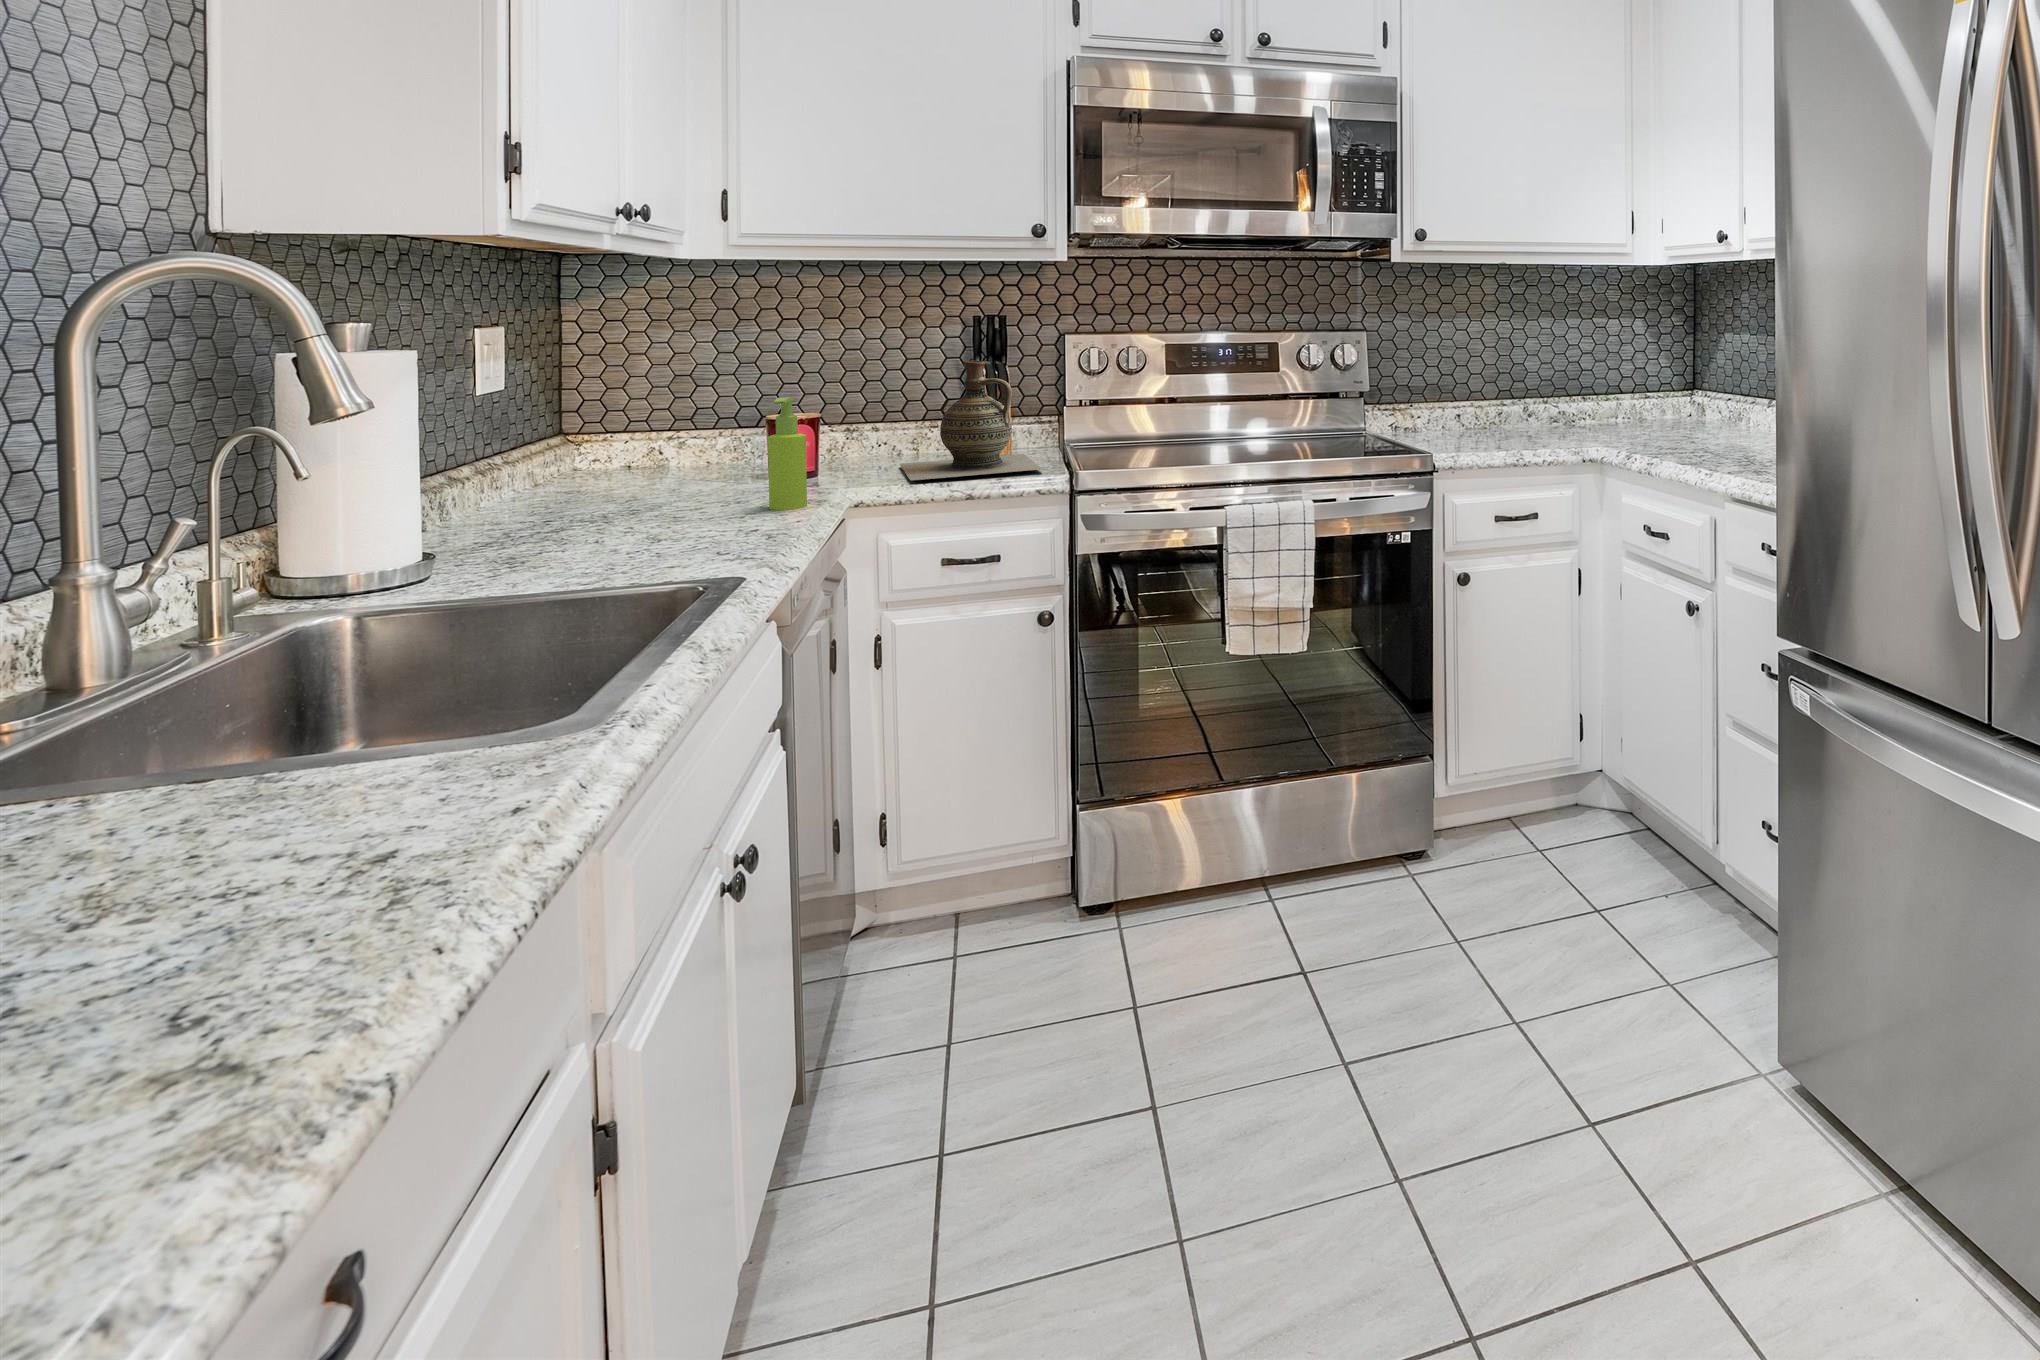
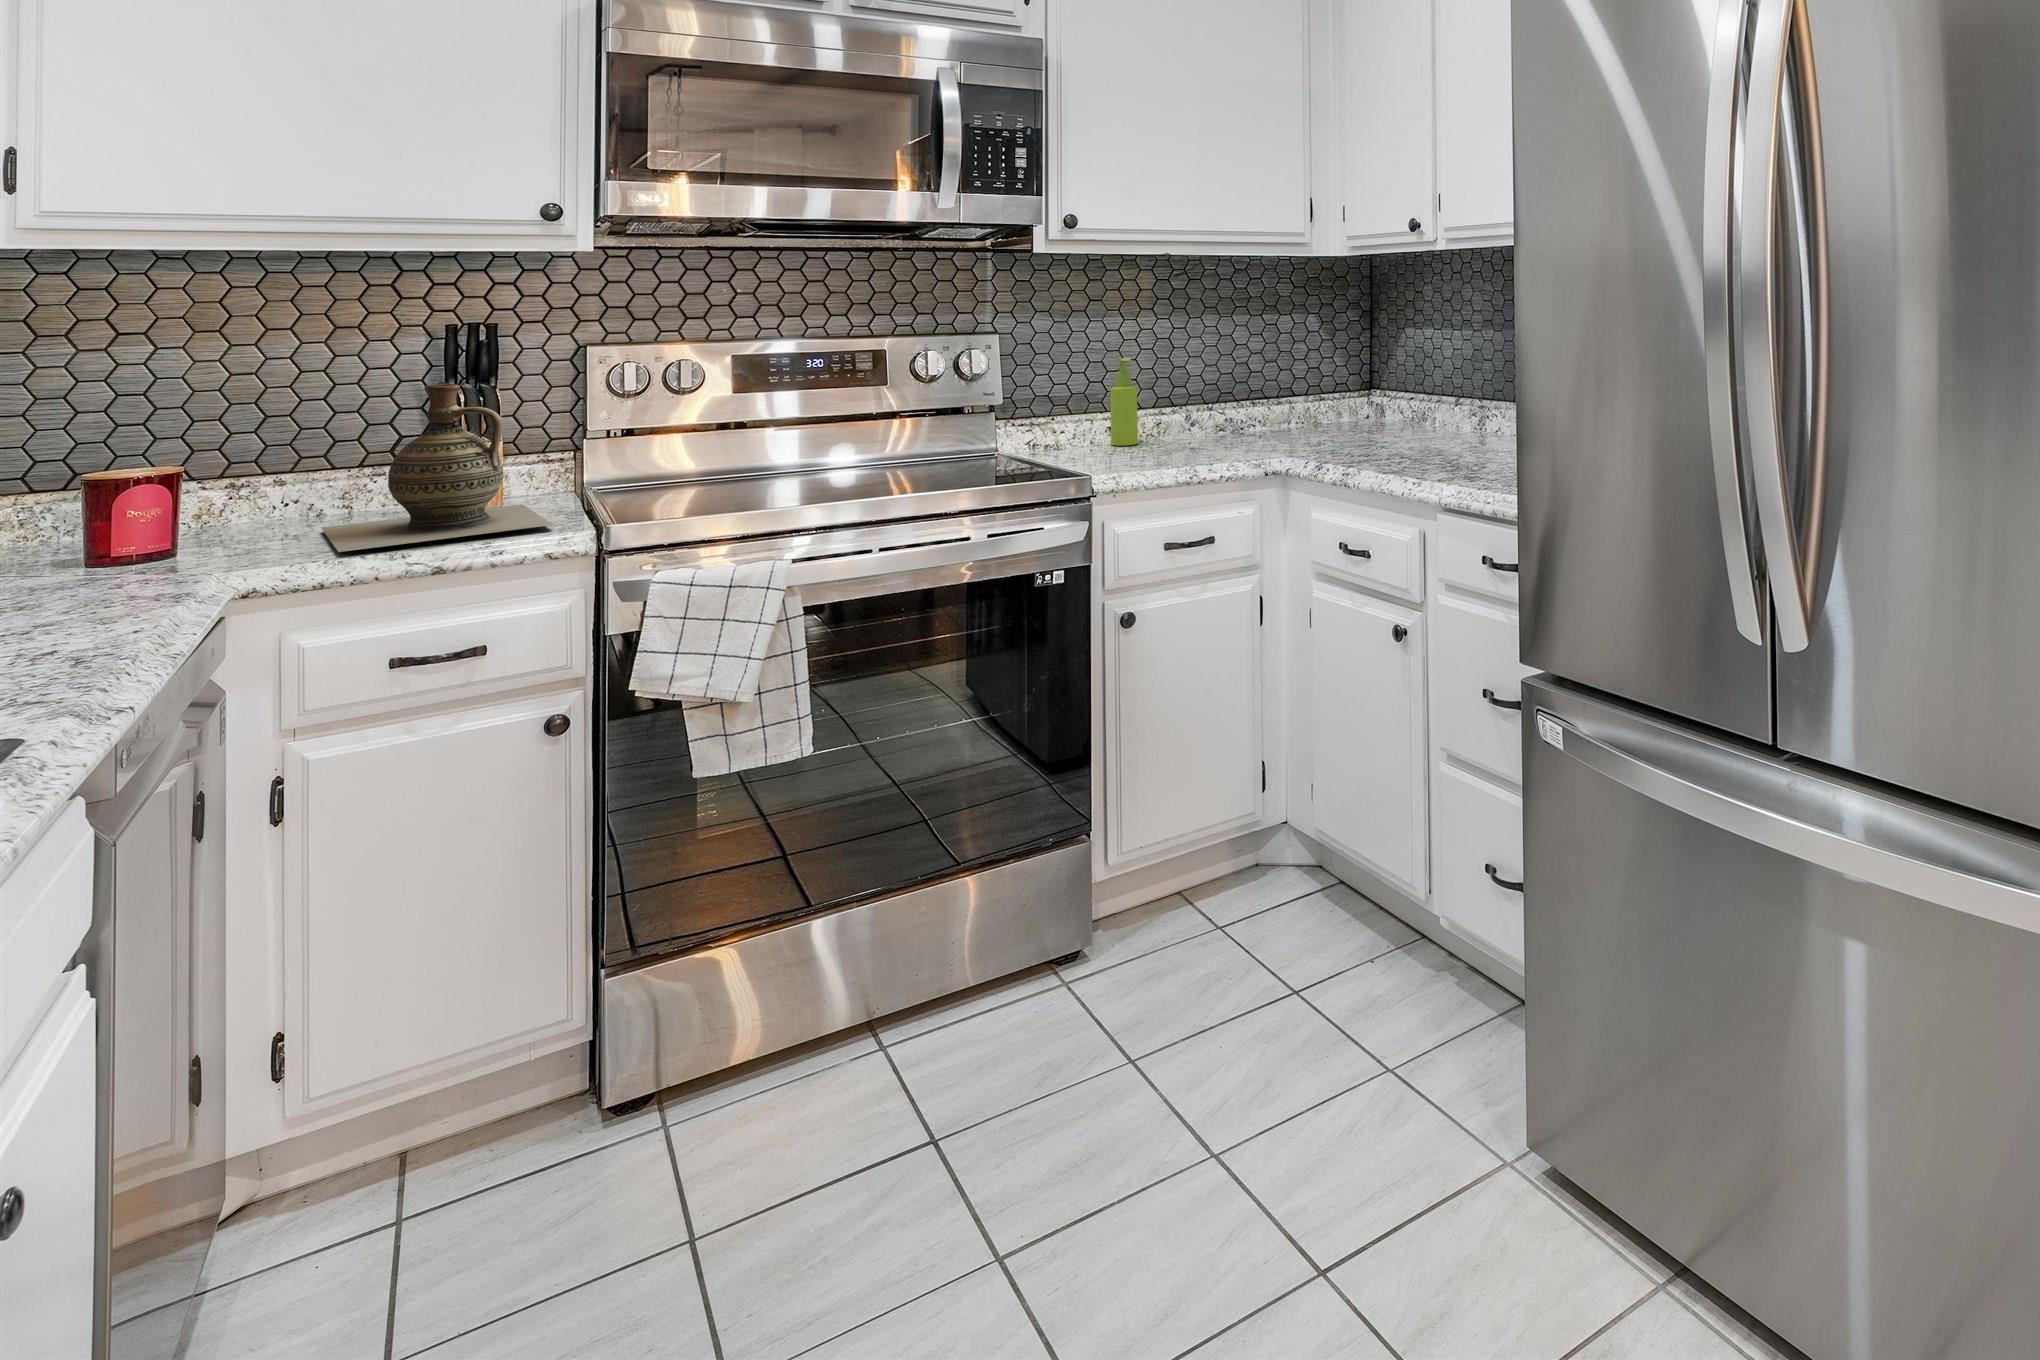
soap dispenser: present [768,397,807,511] -> present [1110,358,1138,445]

